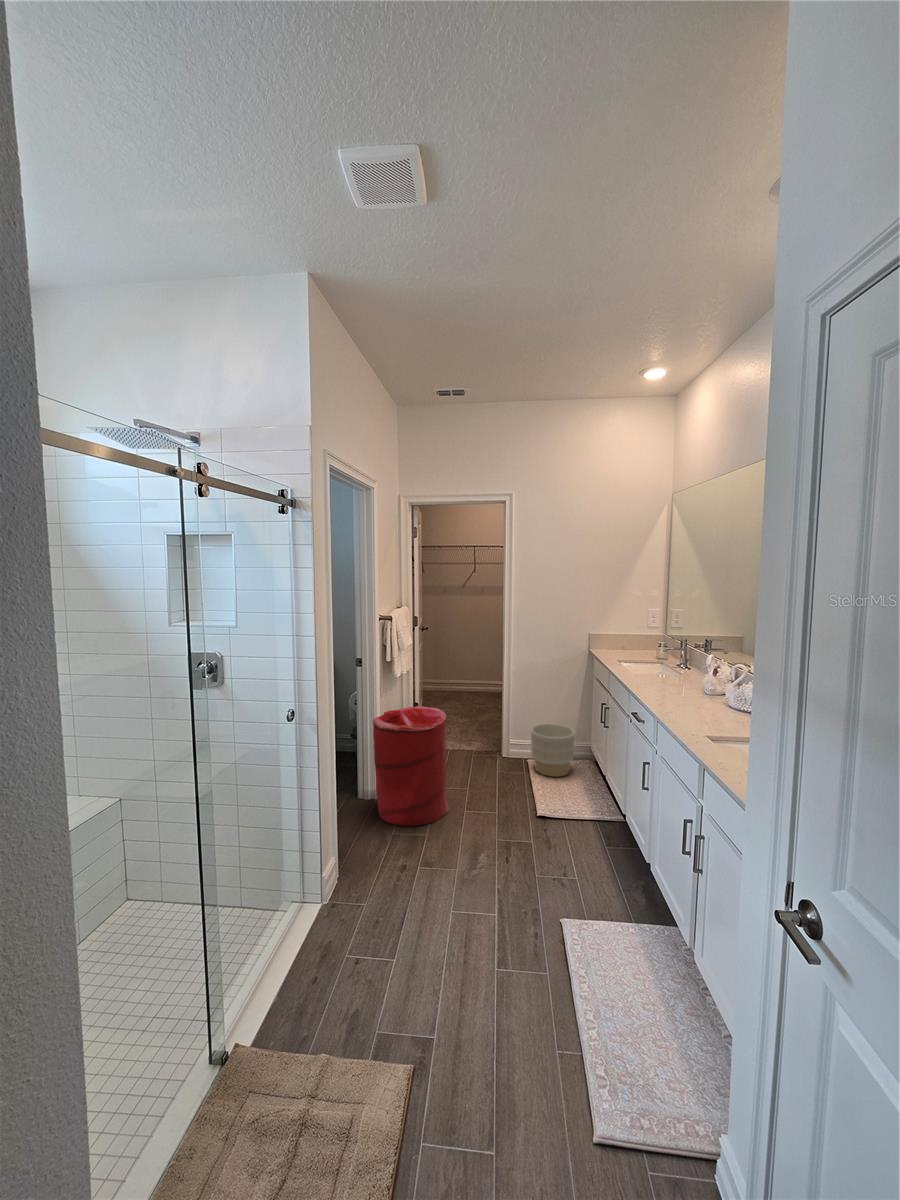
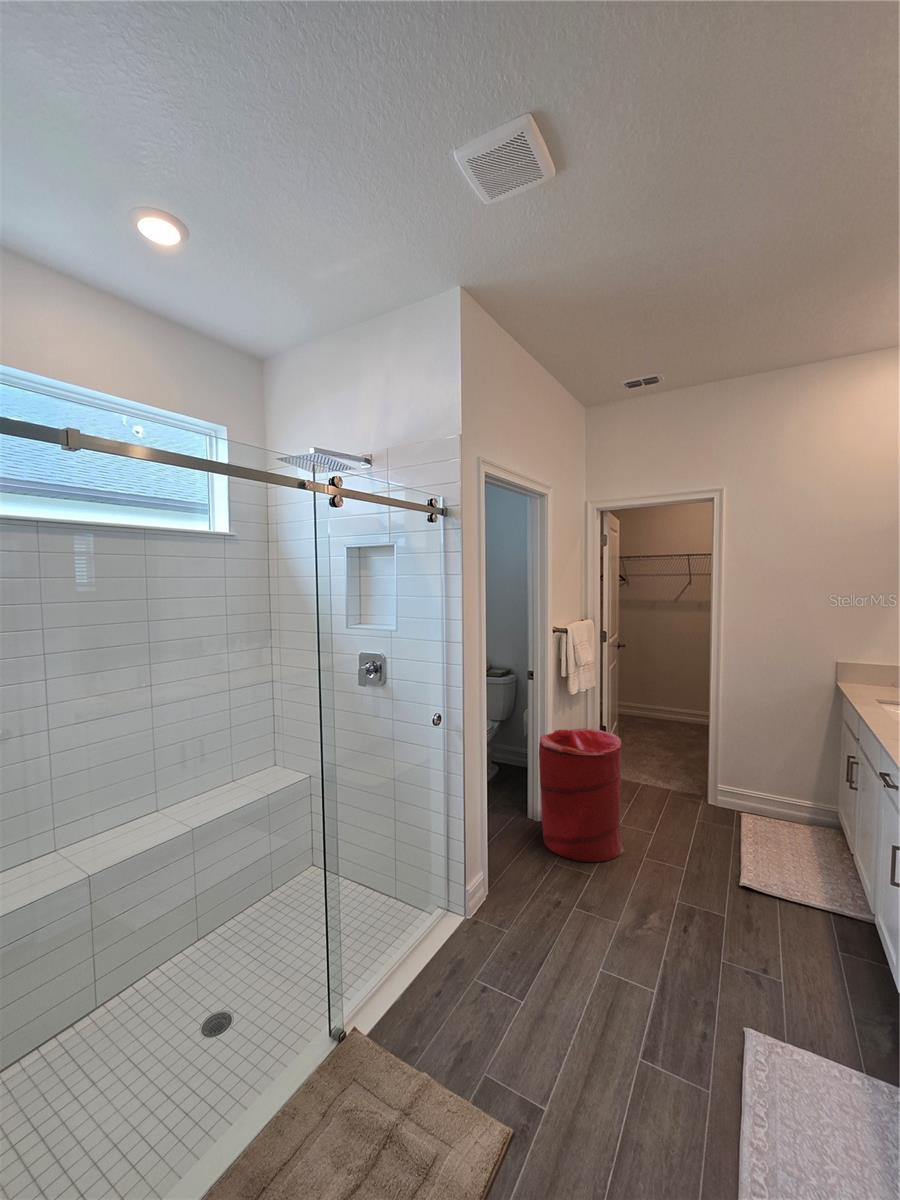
planter: present [531,723,575,777] -> none [744,771,809,843]

